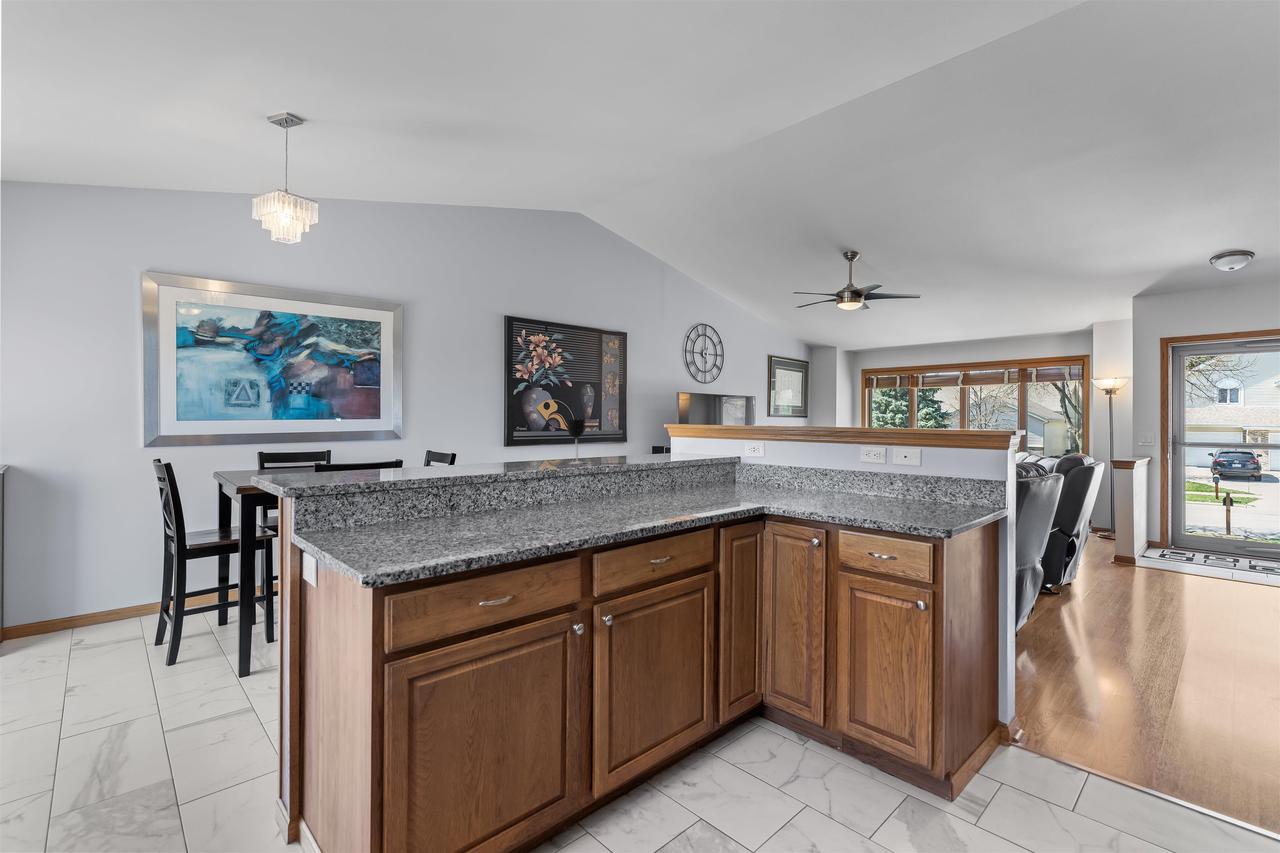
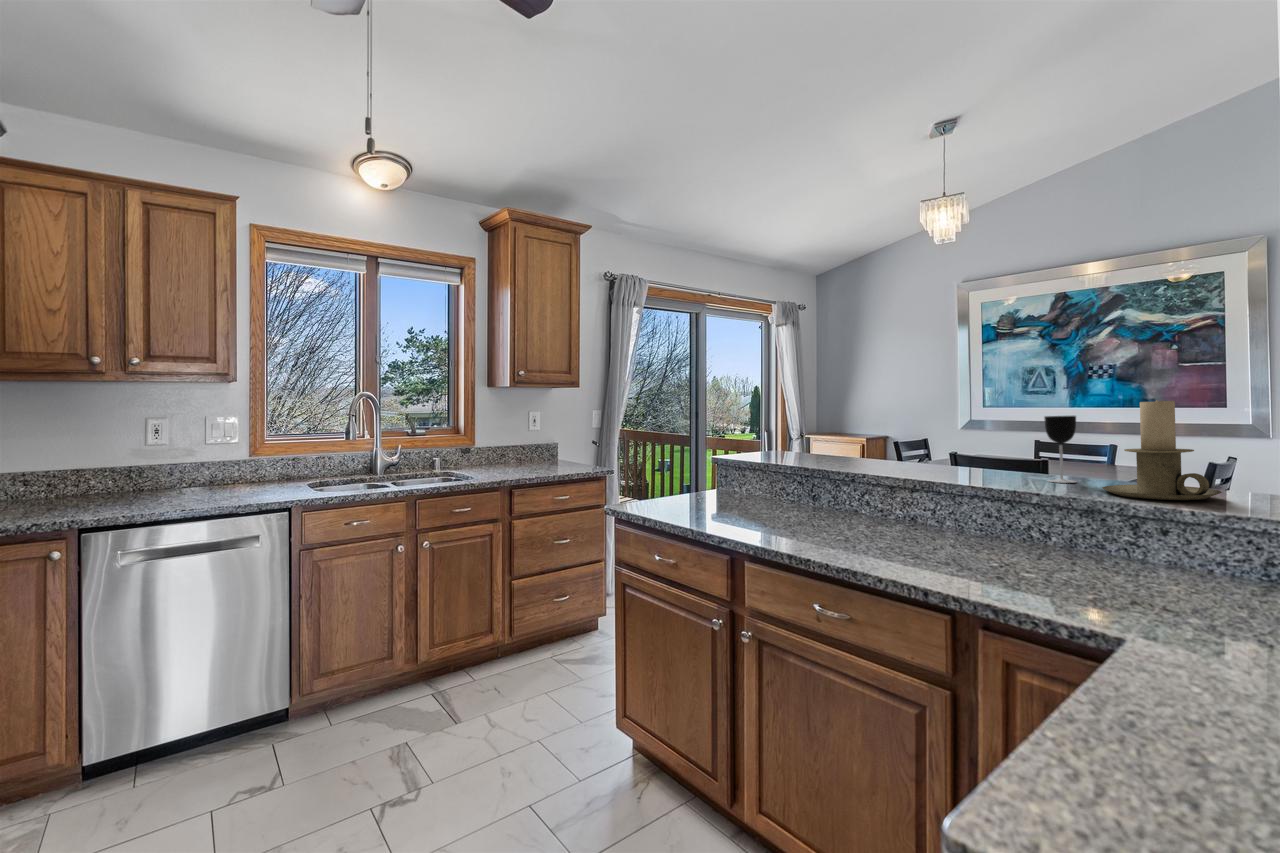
candle holder: none [609,410,659,465] -> present [1102,400,1222,500]

